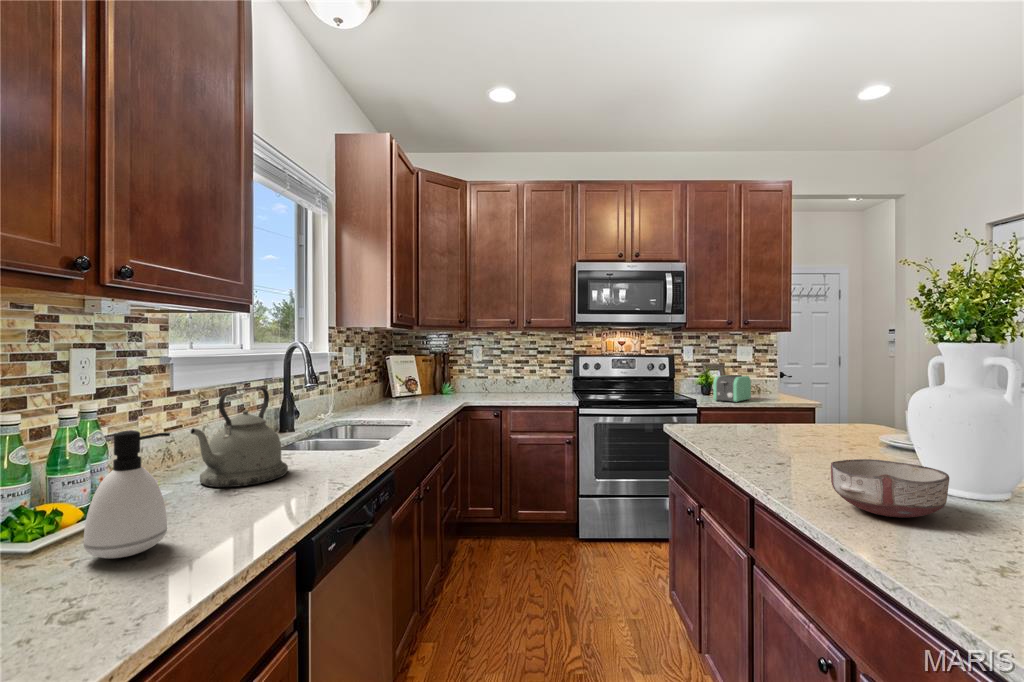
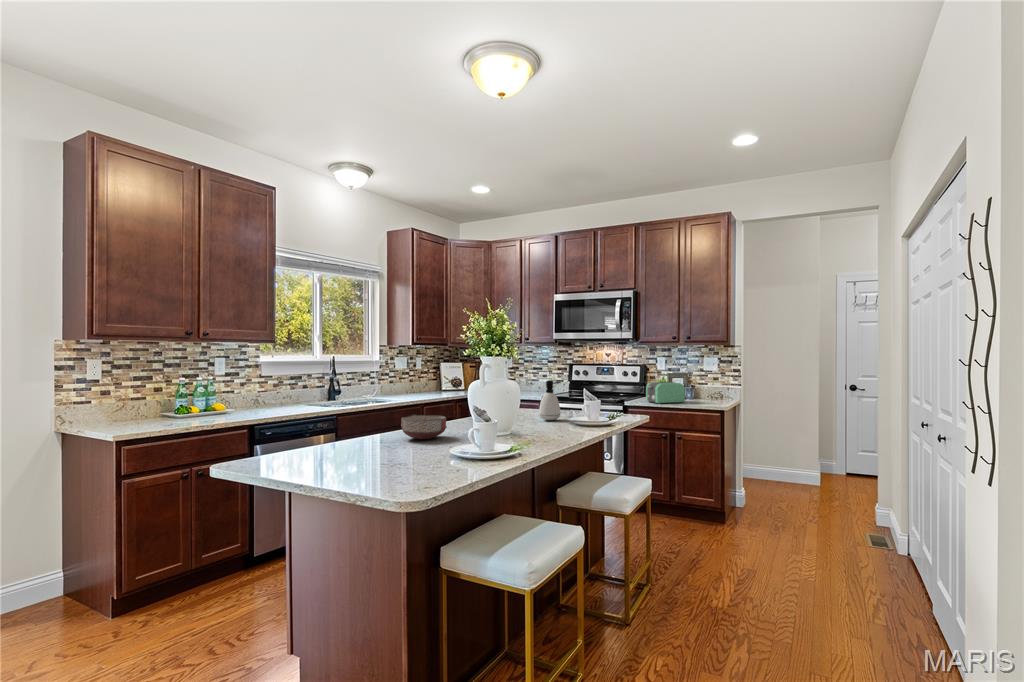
kettle: present [191,387,288,487] -> none [243,375,290,414]
soap dispenser: present [84,430,170,558] -> present [539,380,561,420]

